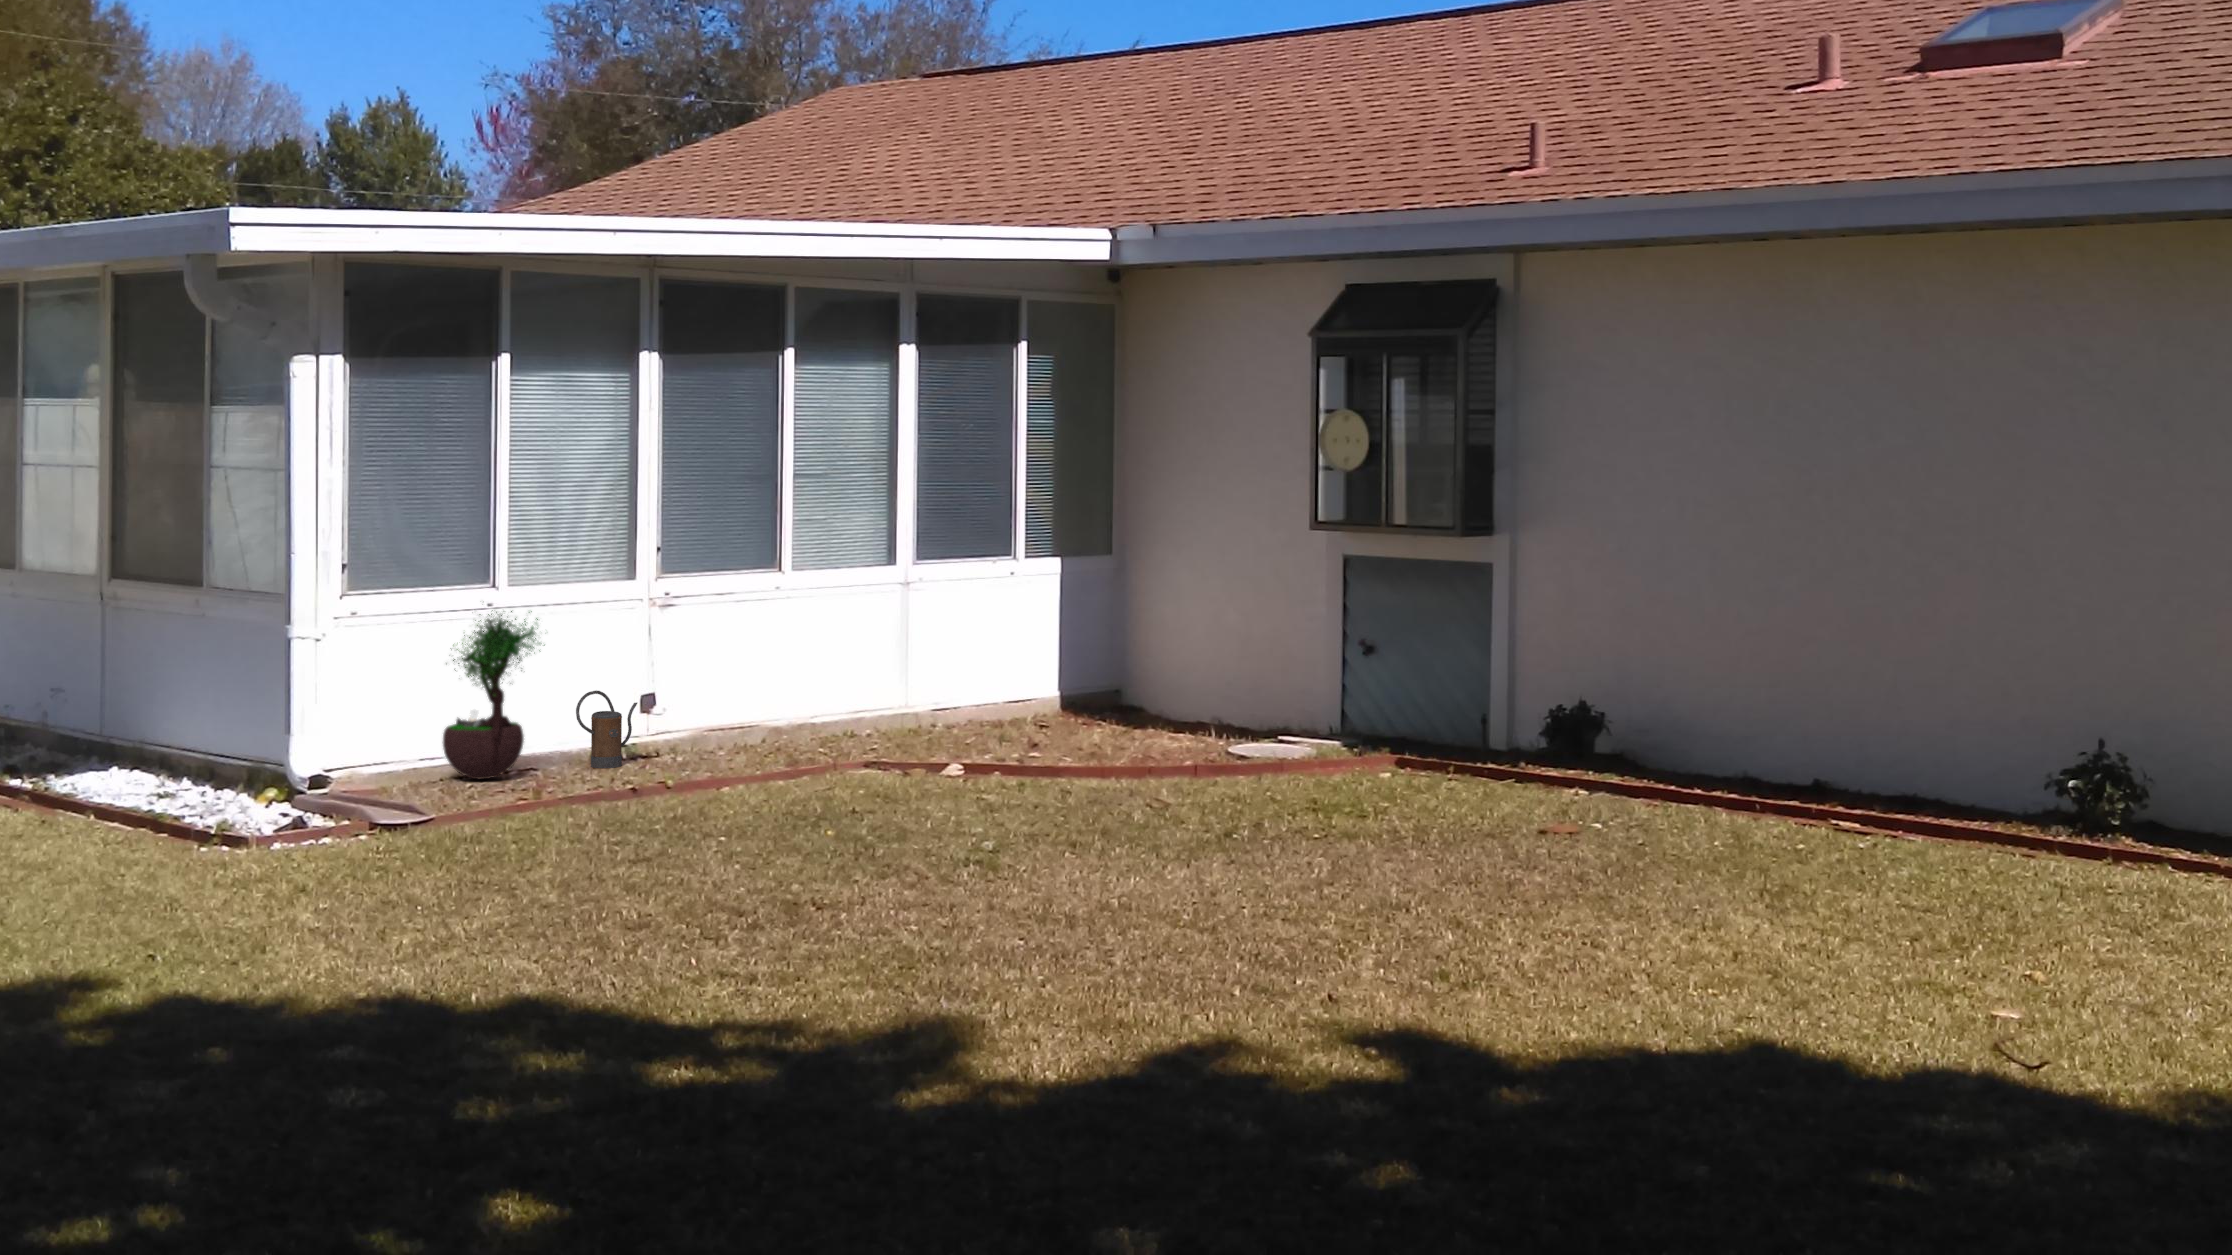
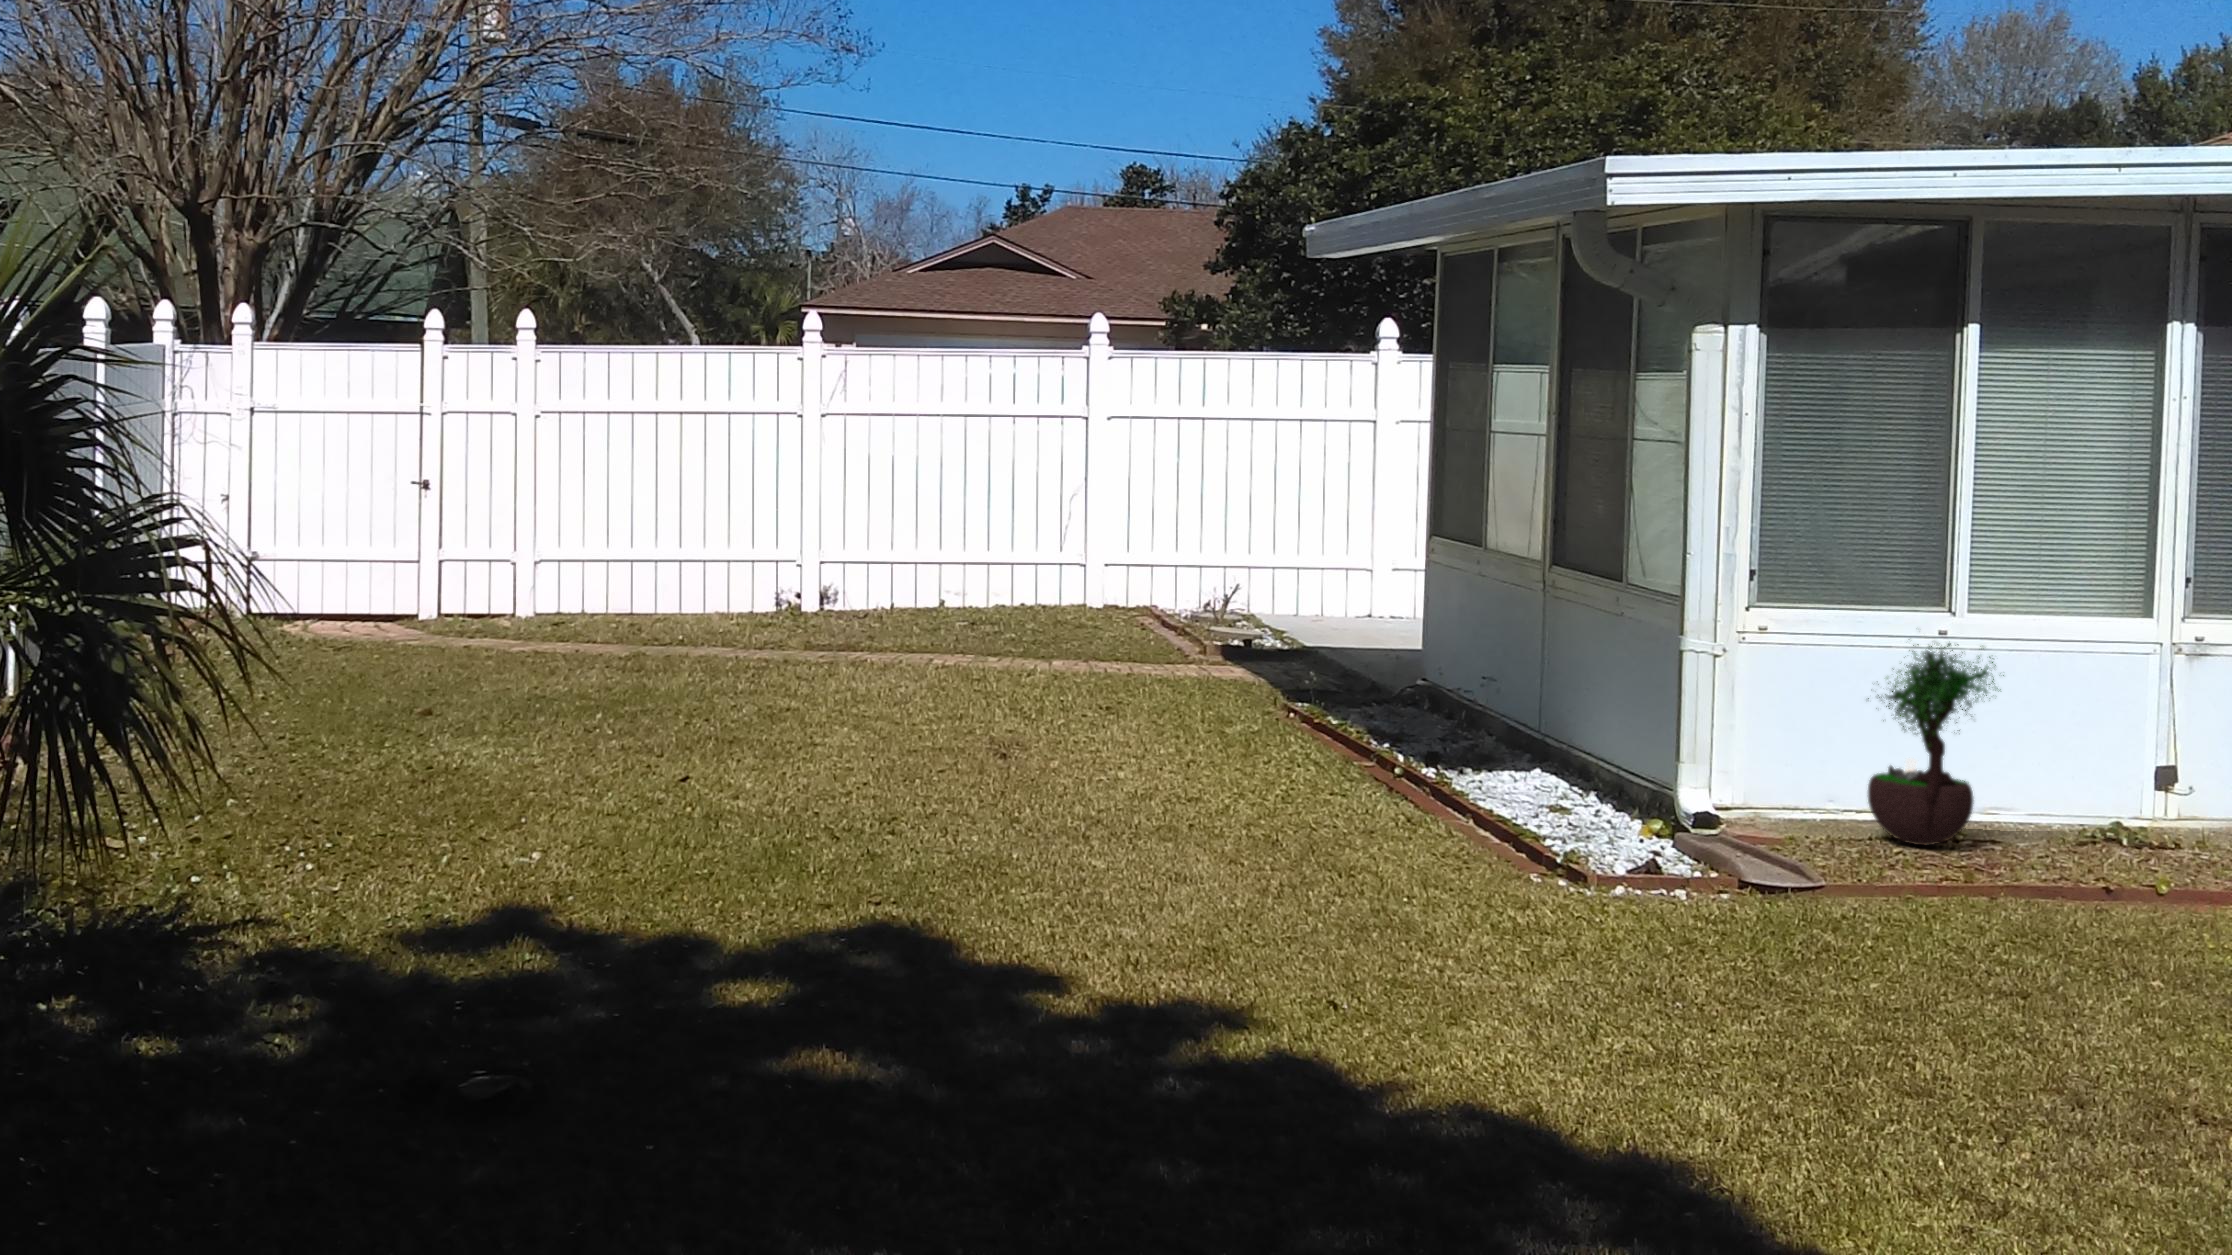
watering can: present [576,691,637,768] -> none [2053,755,2147,856]

